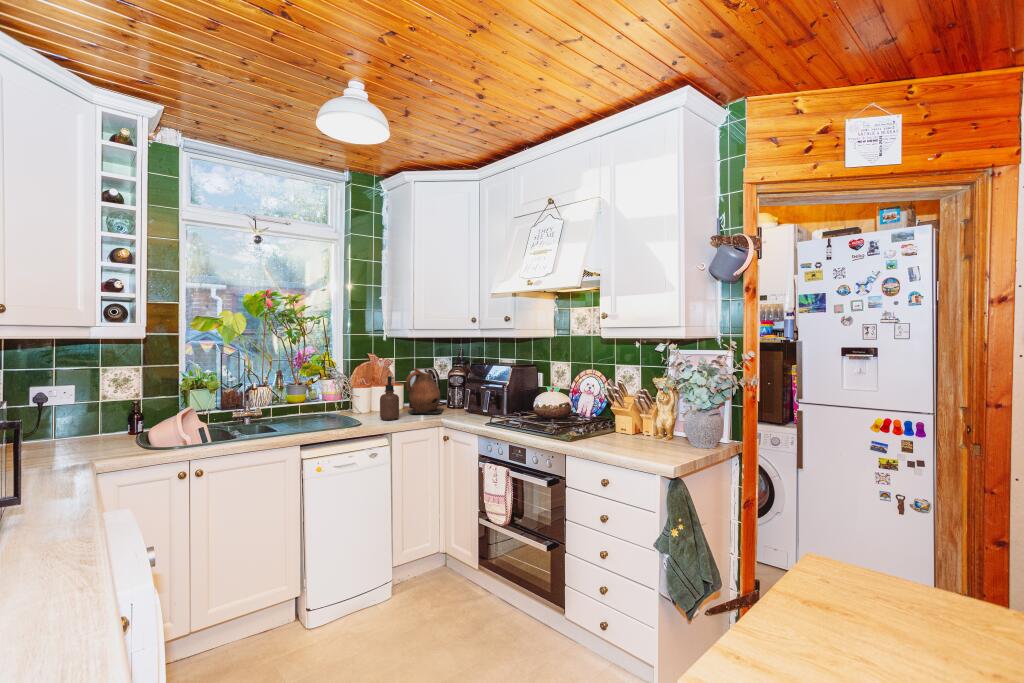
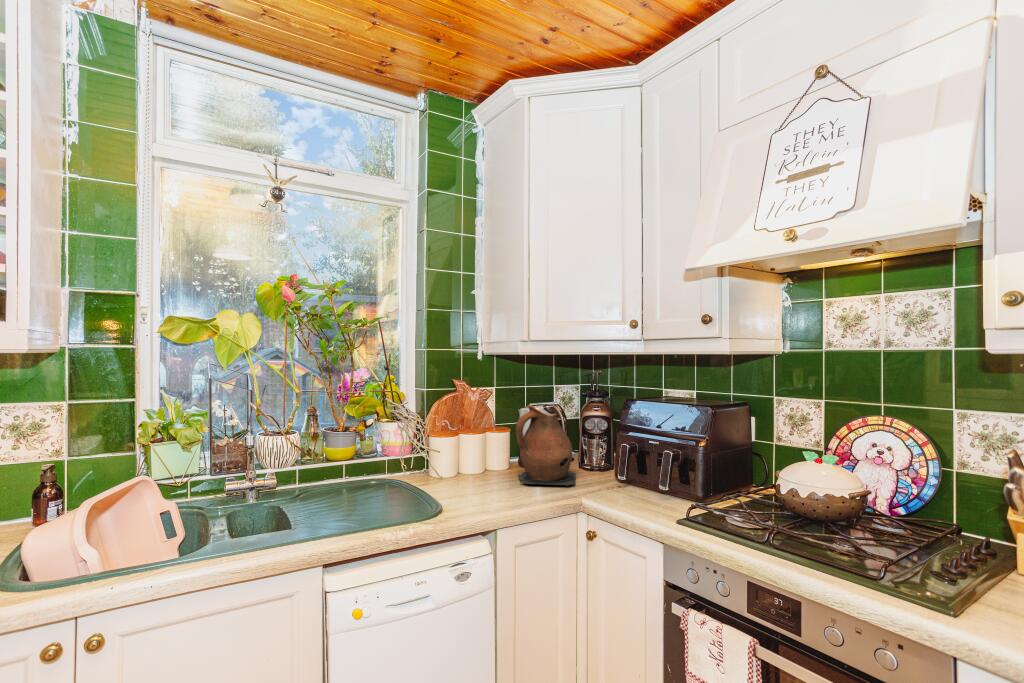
soap dispenser: present [380,376,399,420] -> none [474,422,506,500]

